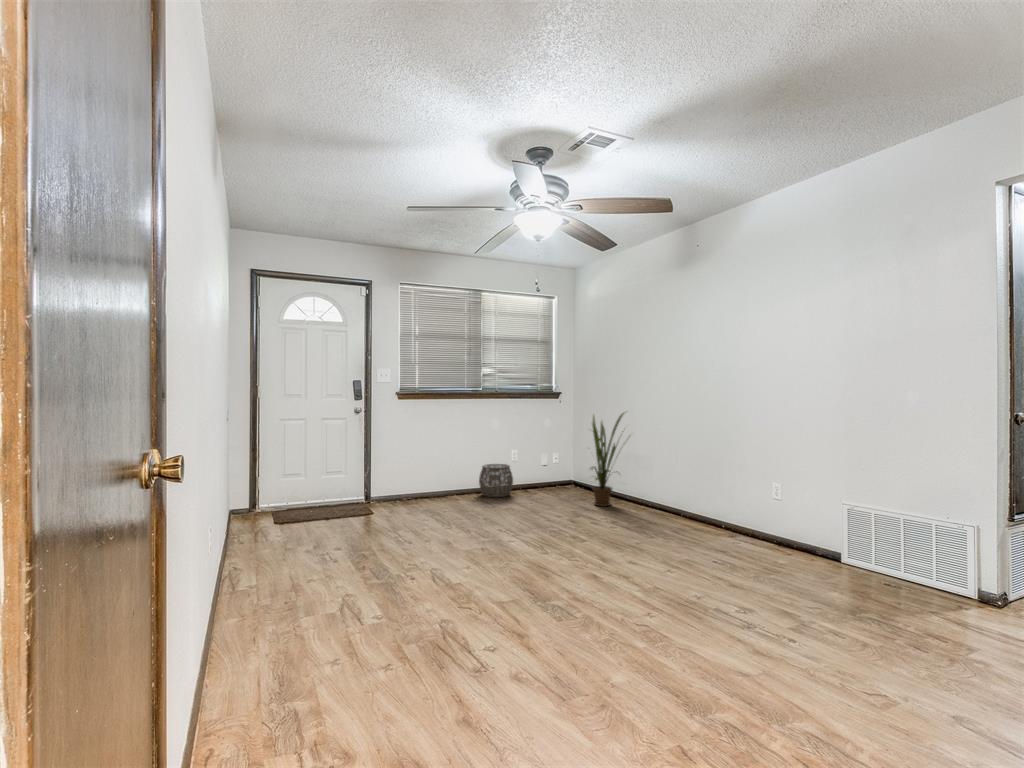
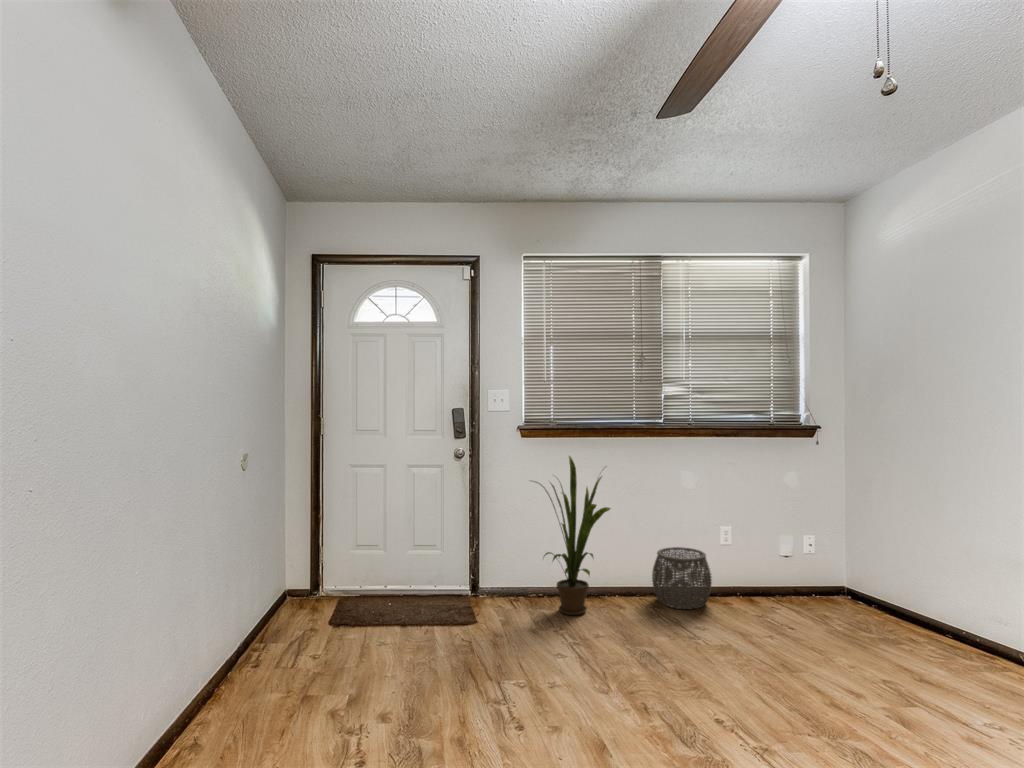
house plant: present [591,413,630,506] -> present [533,456,610,615]

